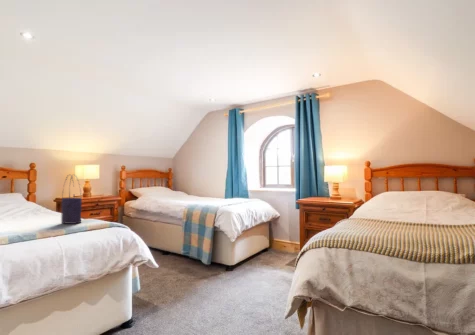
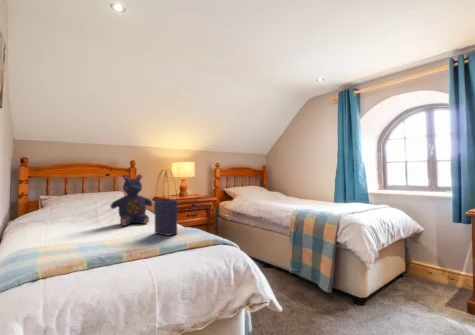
teddy bear: none [15,178,58,221] -> present [110,175,153,226]

